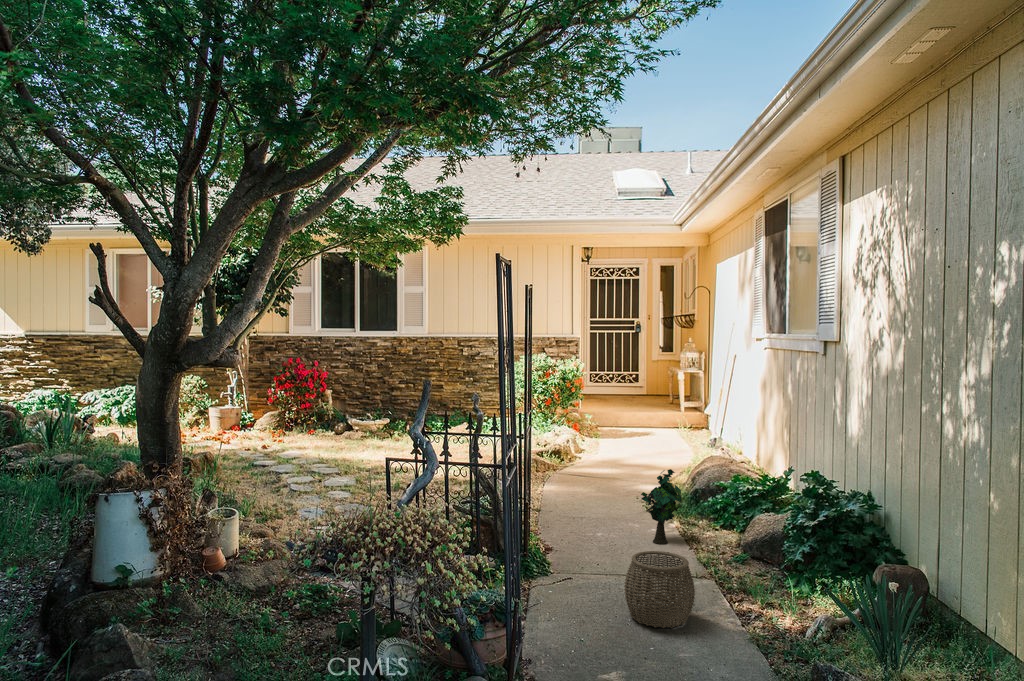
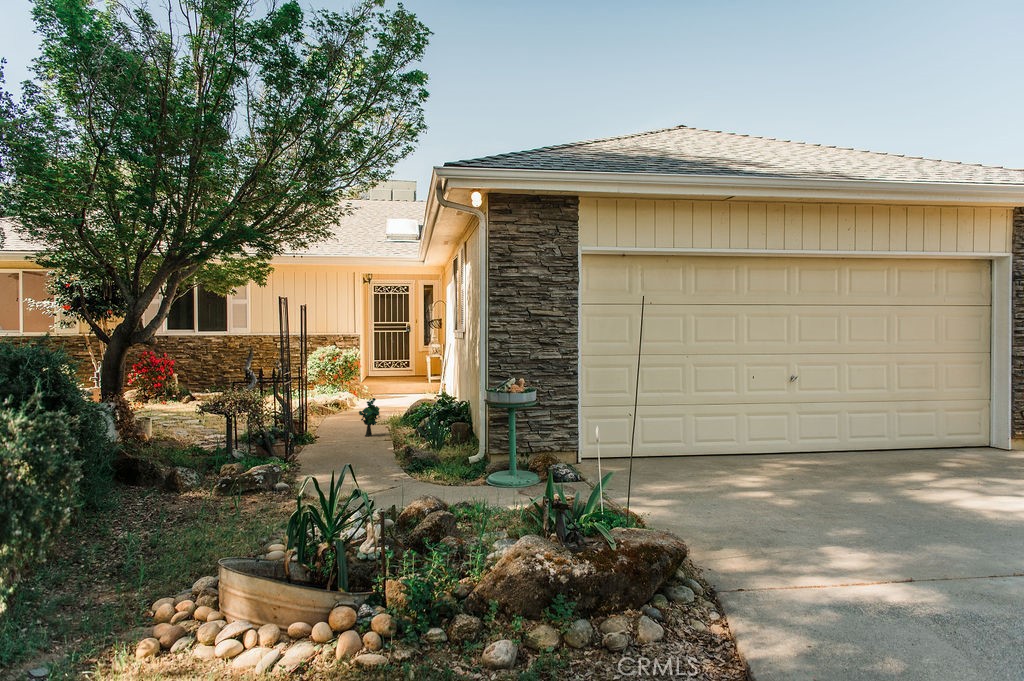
woven basket: present [624,551,695,628] -> none [330,426,363,457]

